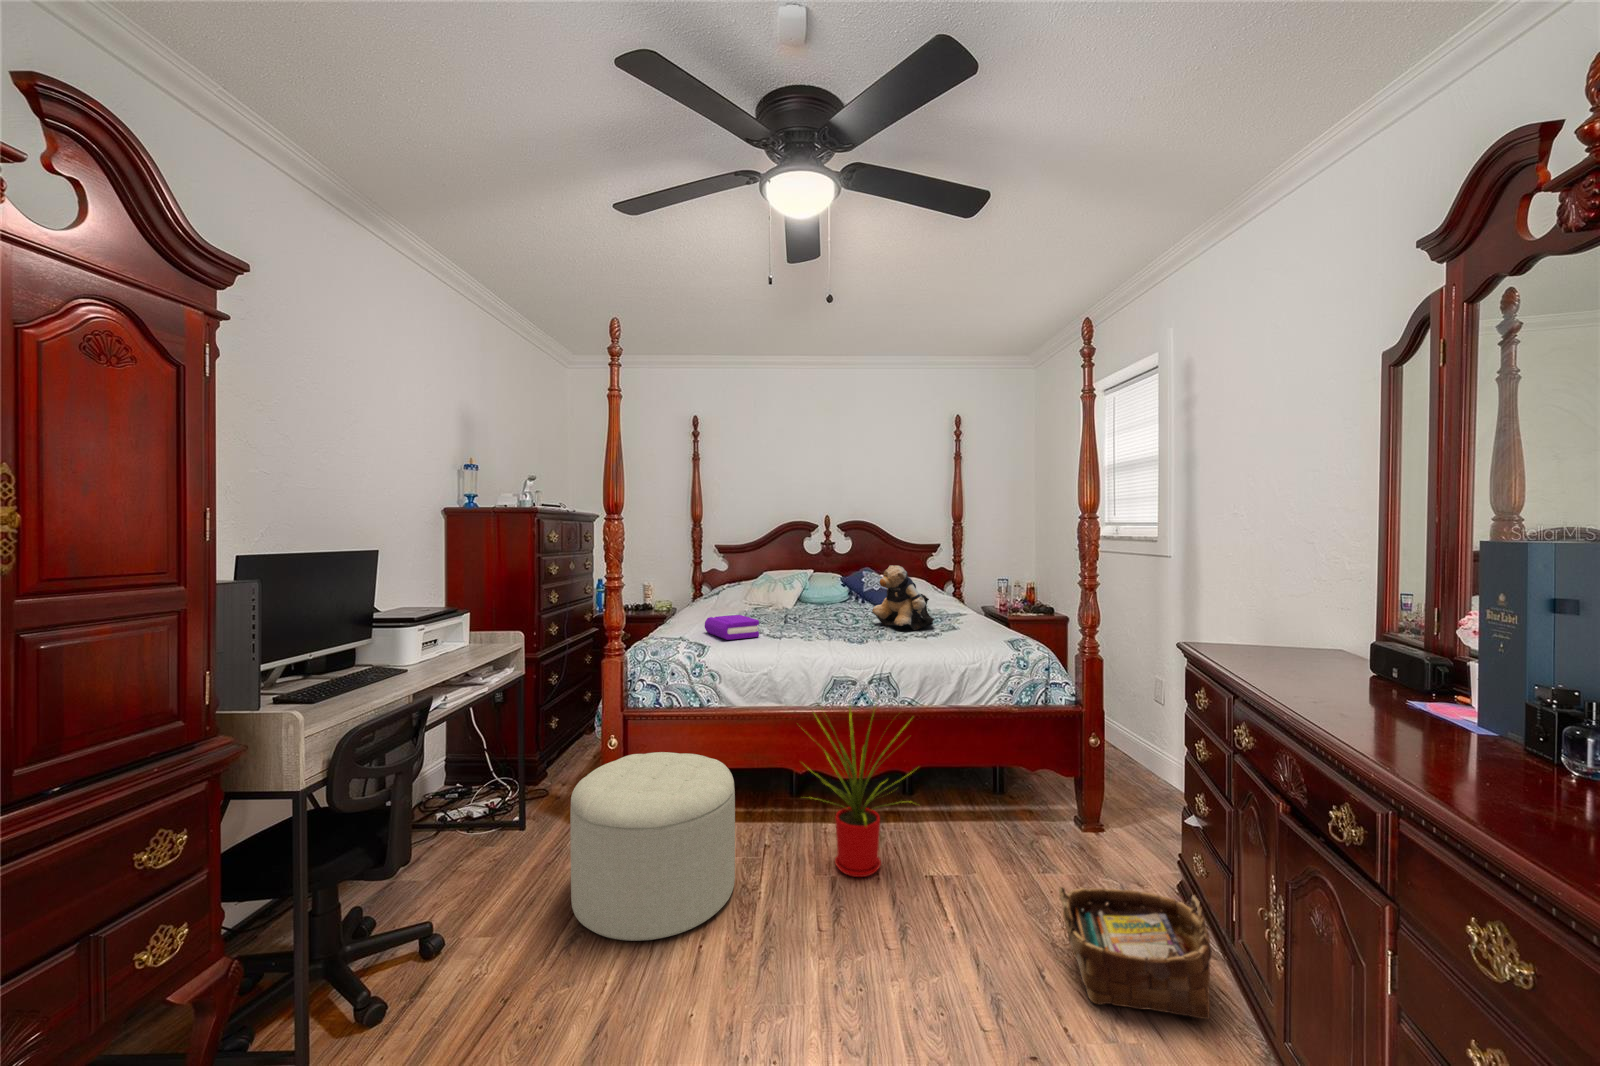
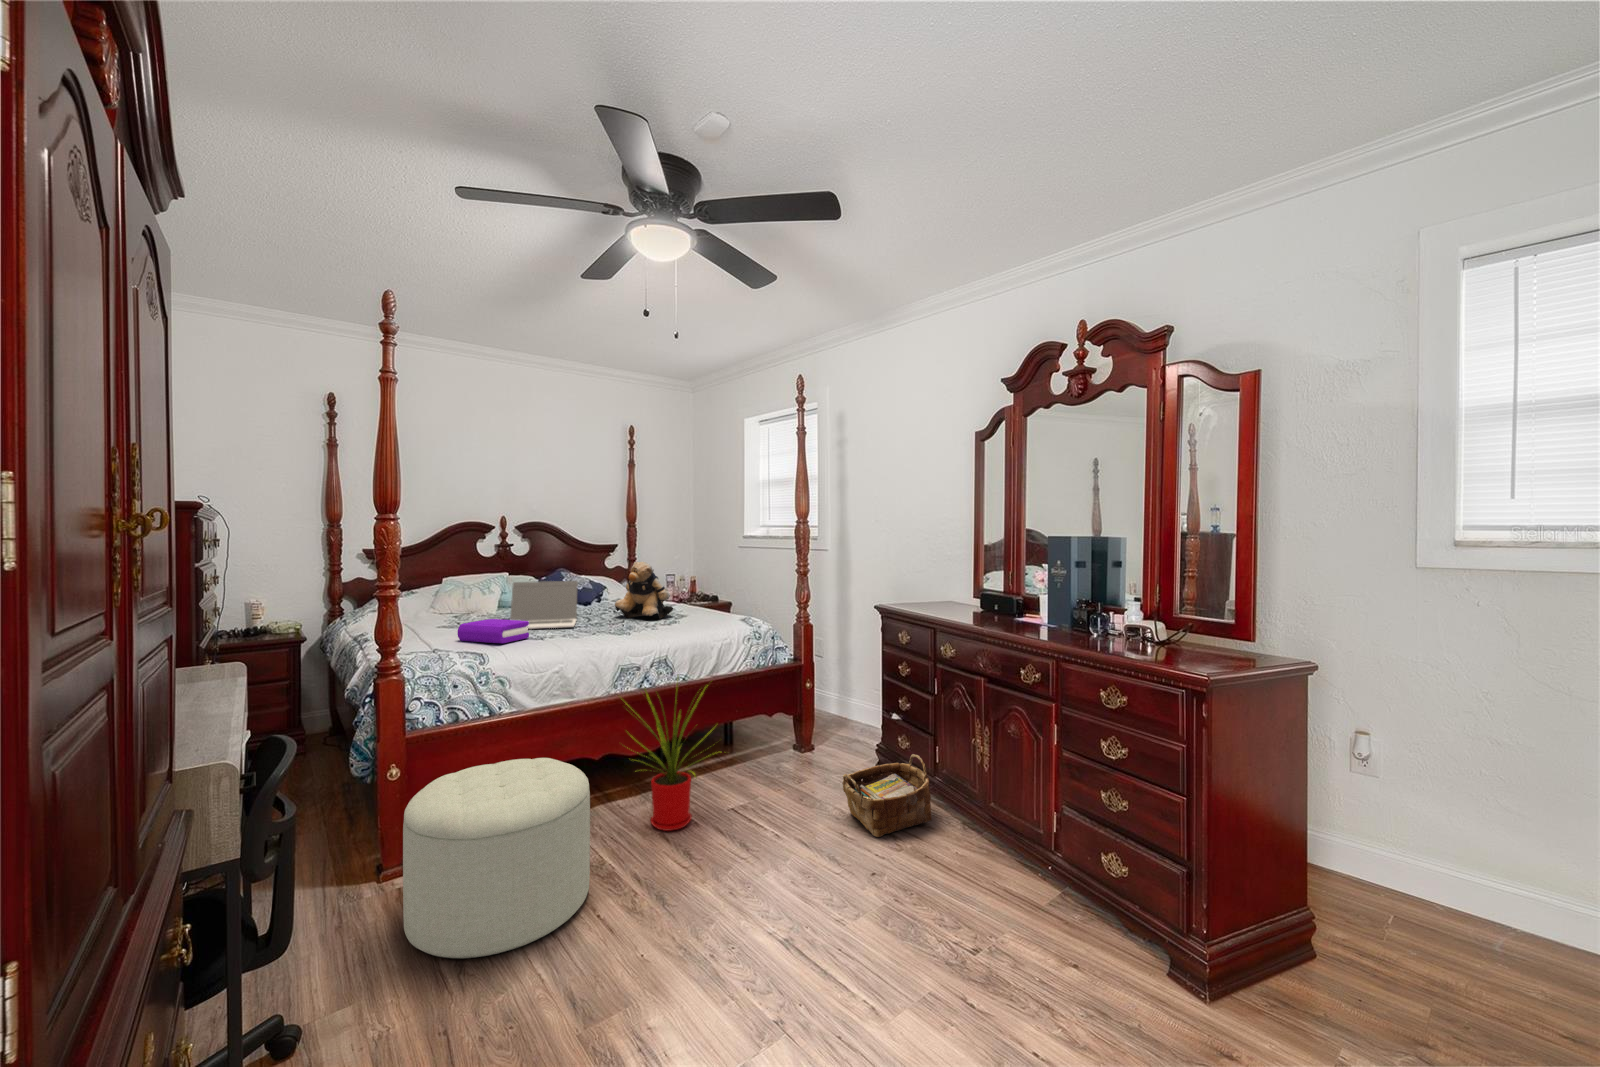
laptop: none [756,581,838,630] -> present [510,581,578,629]

